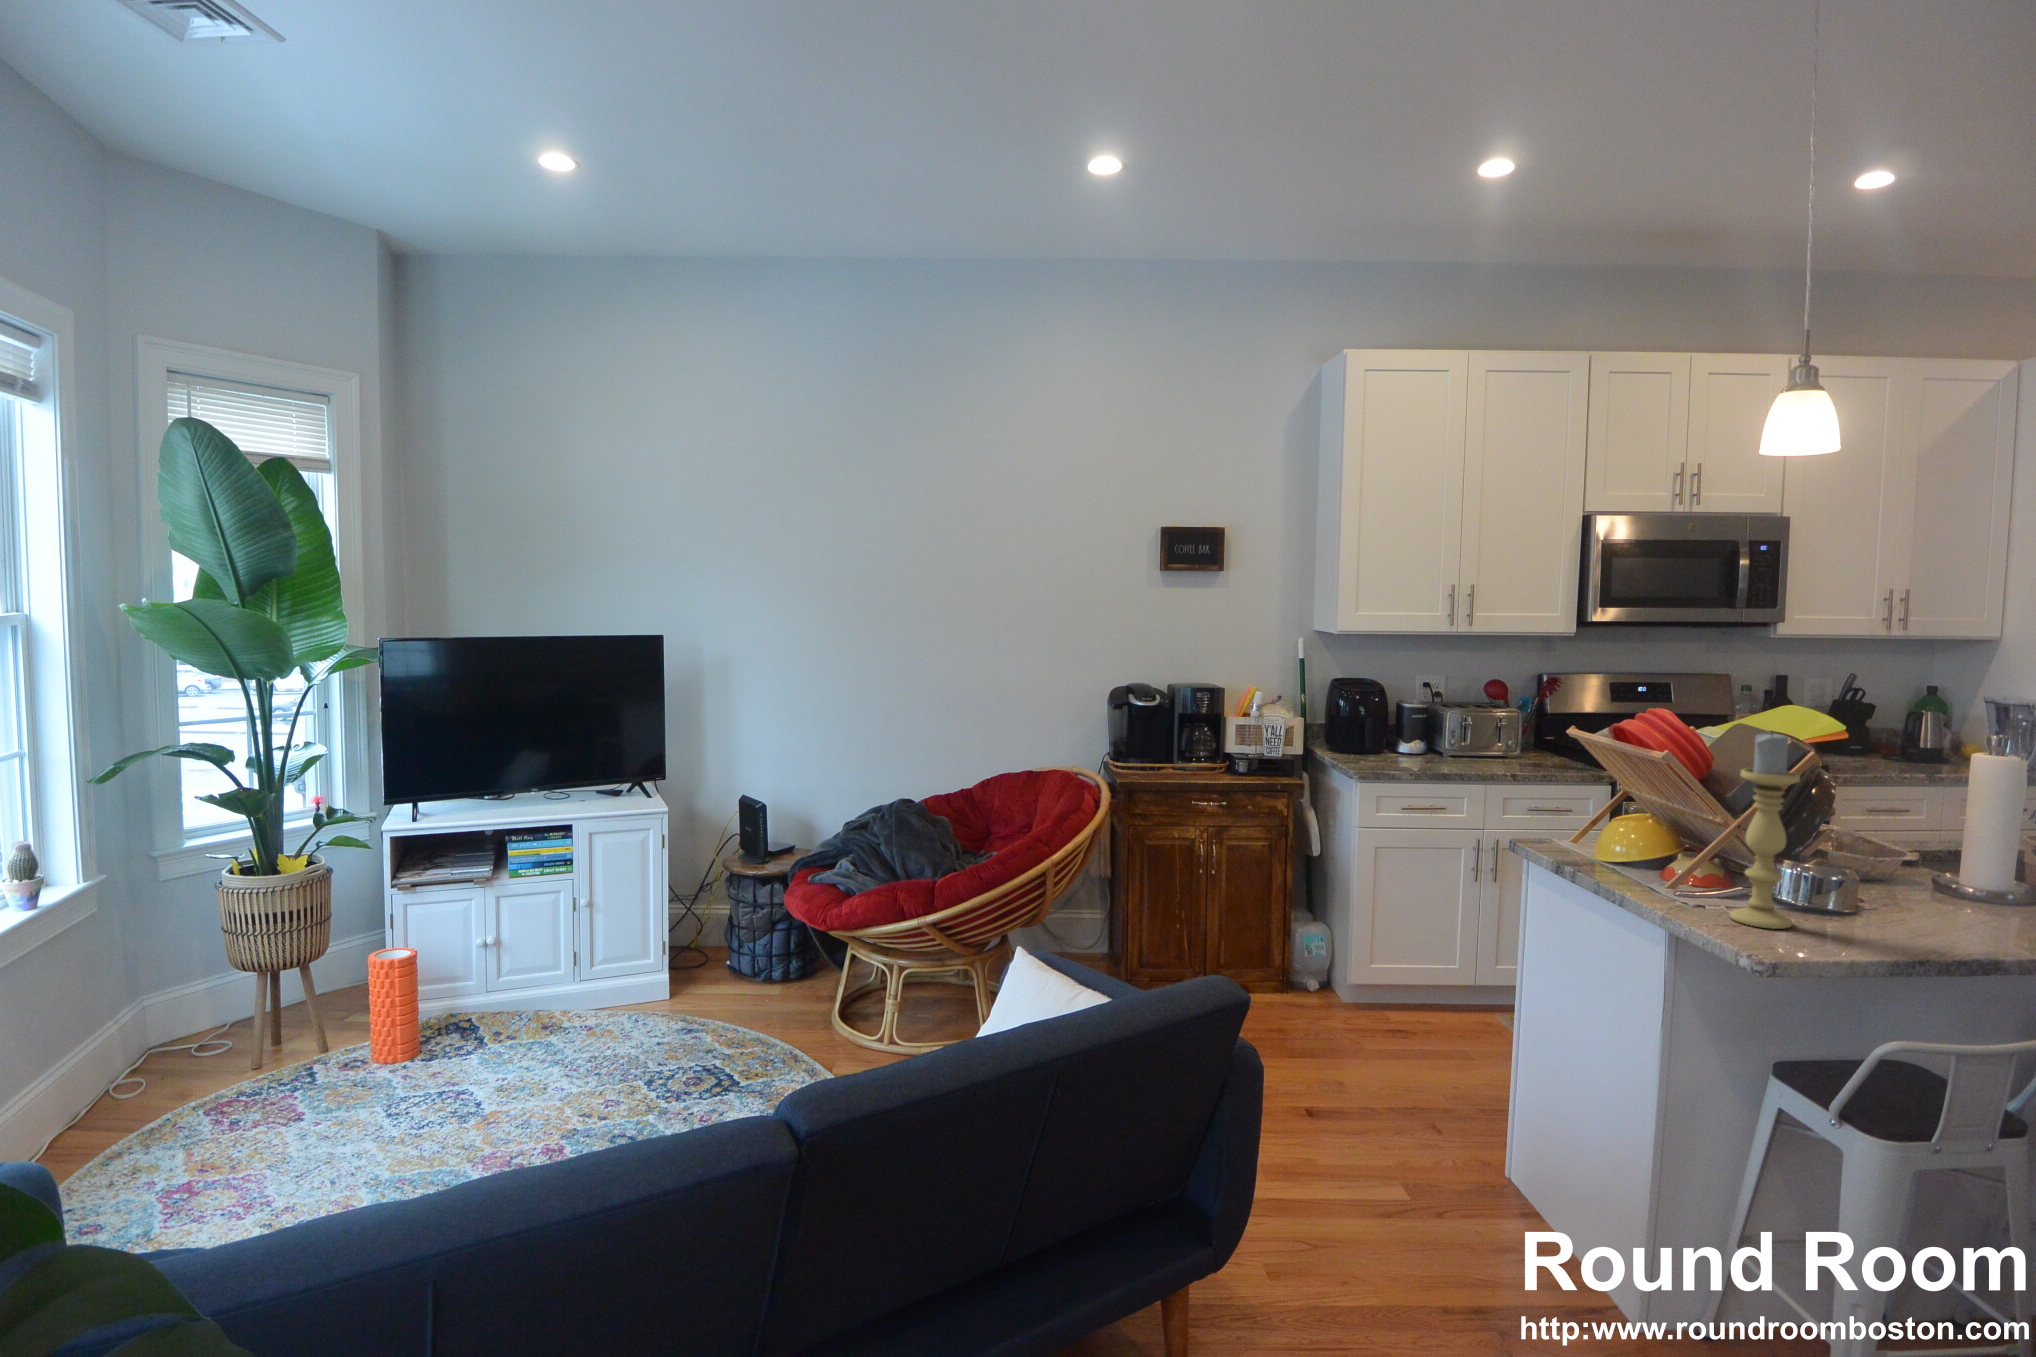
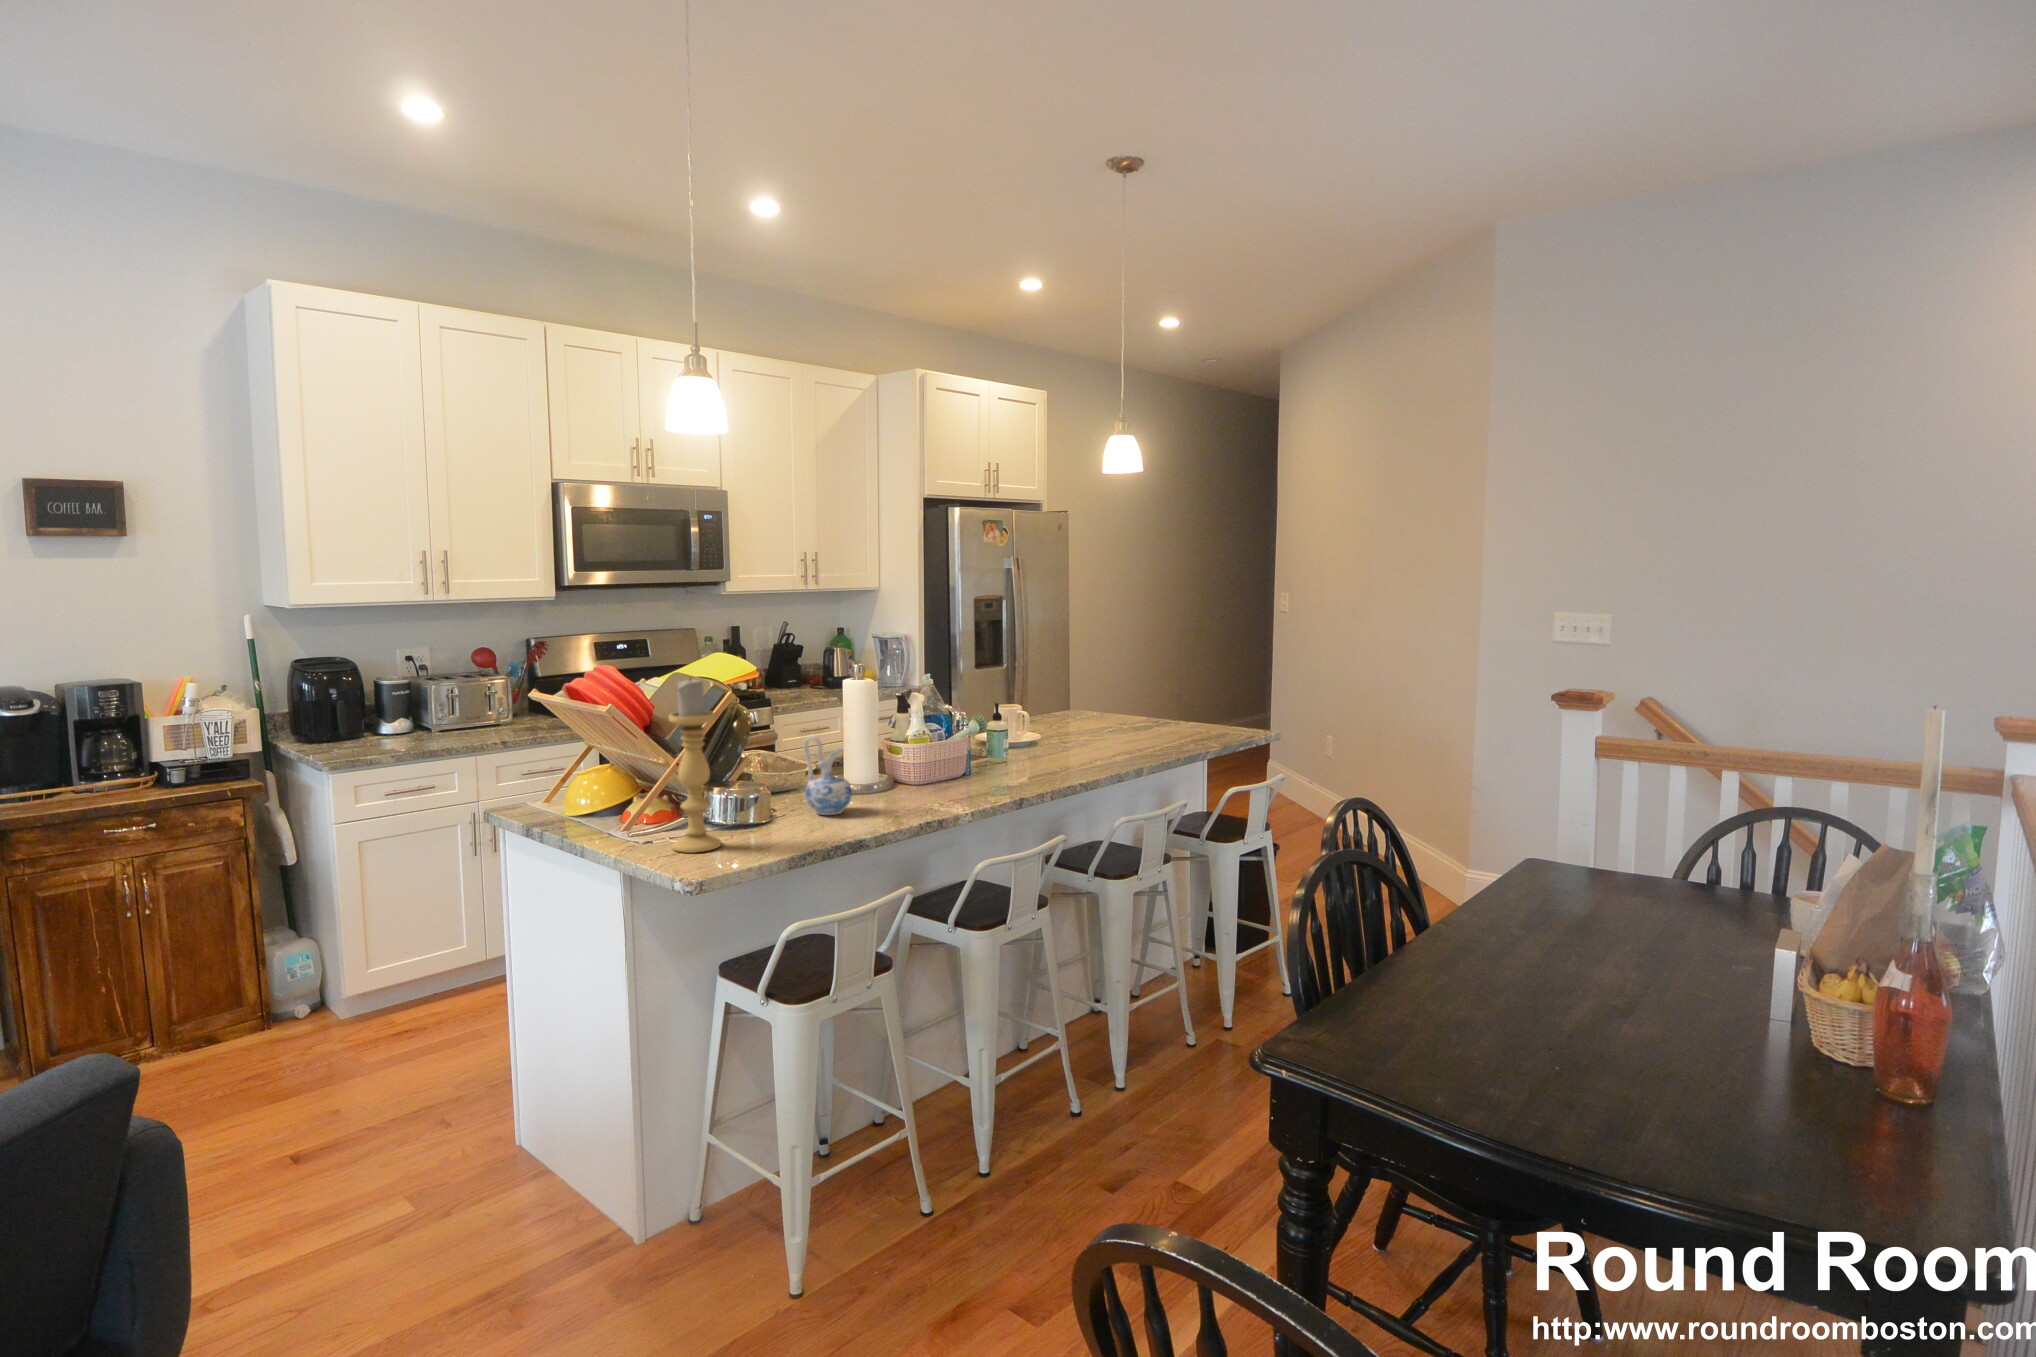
ceramic pitcher: none [1908,820,1983,923] -> present [804,736,852,815]

